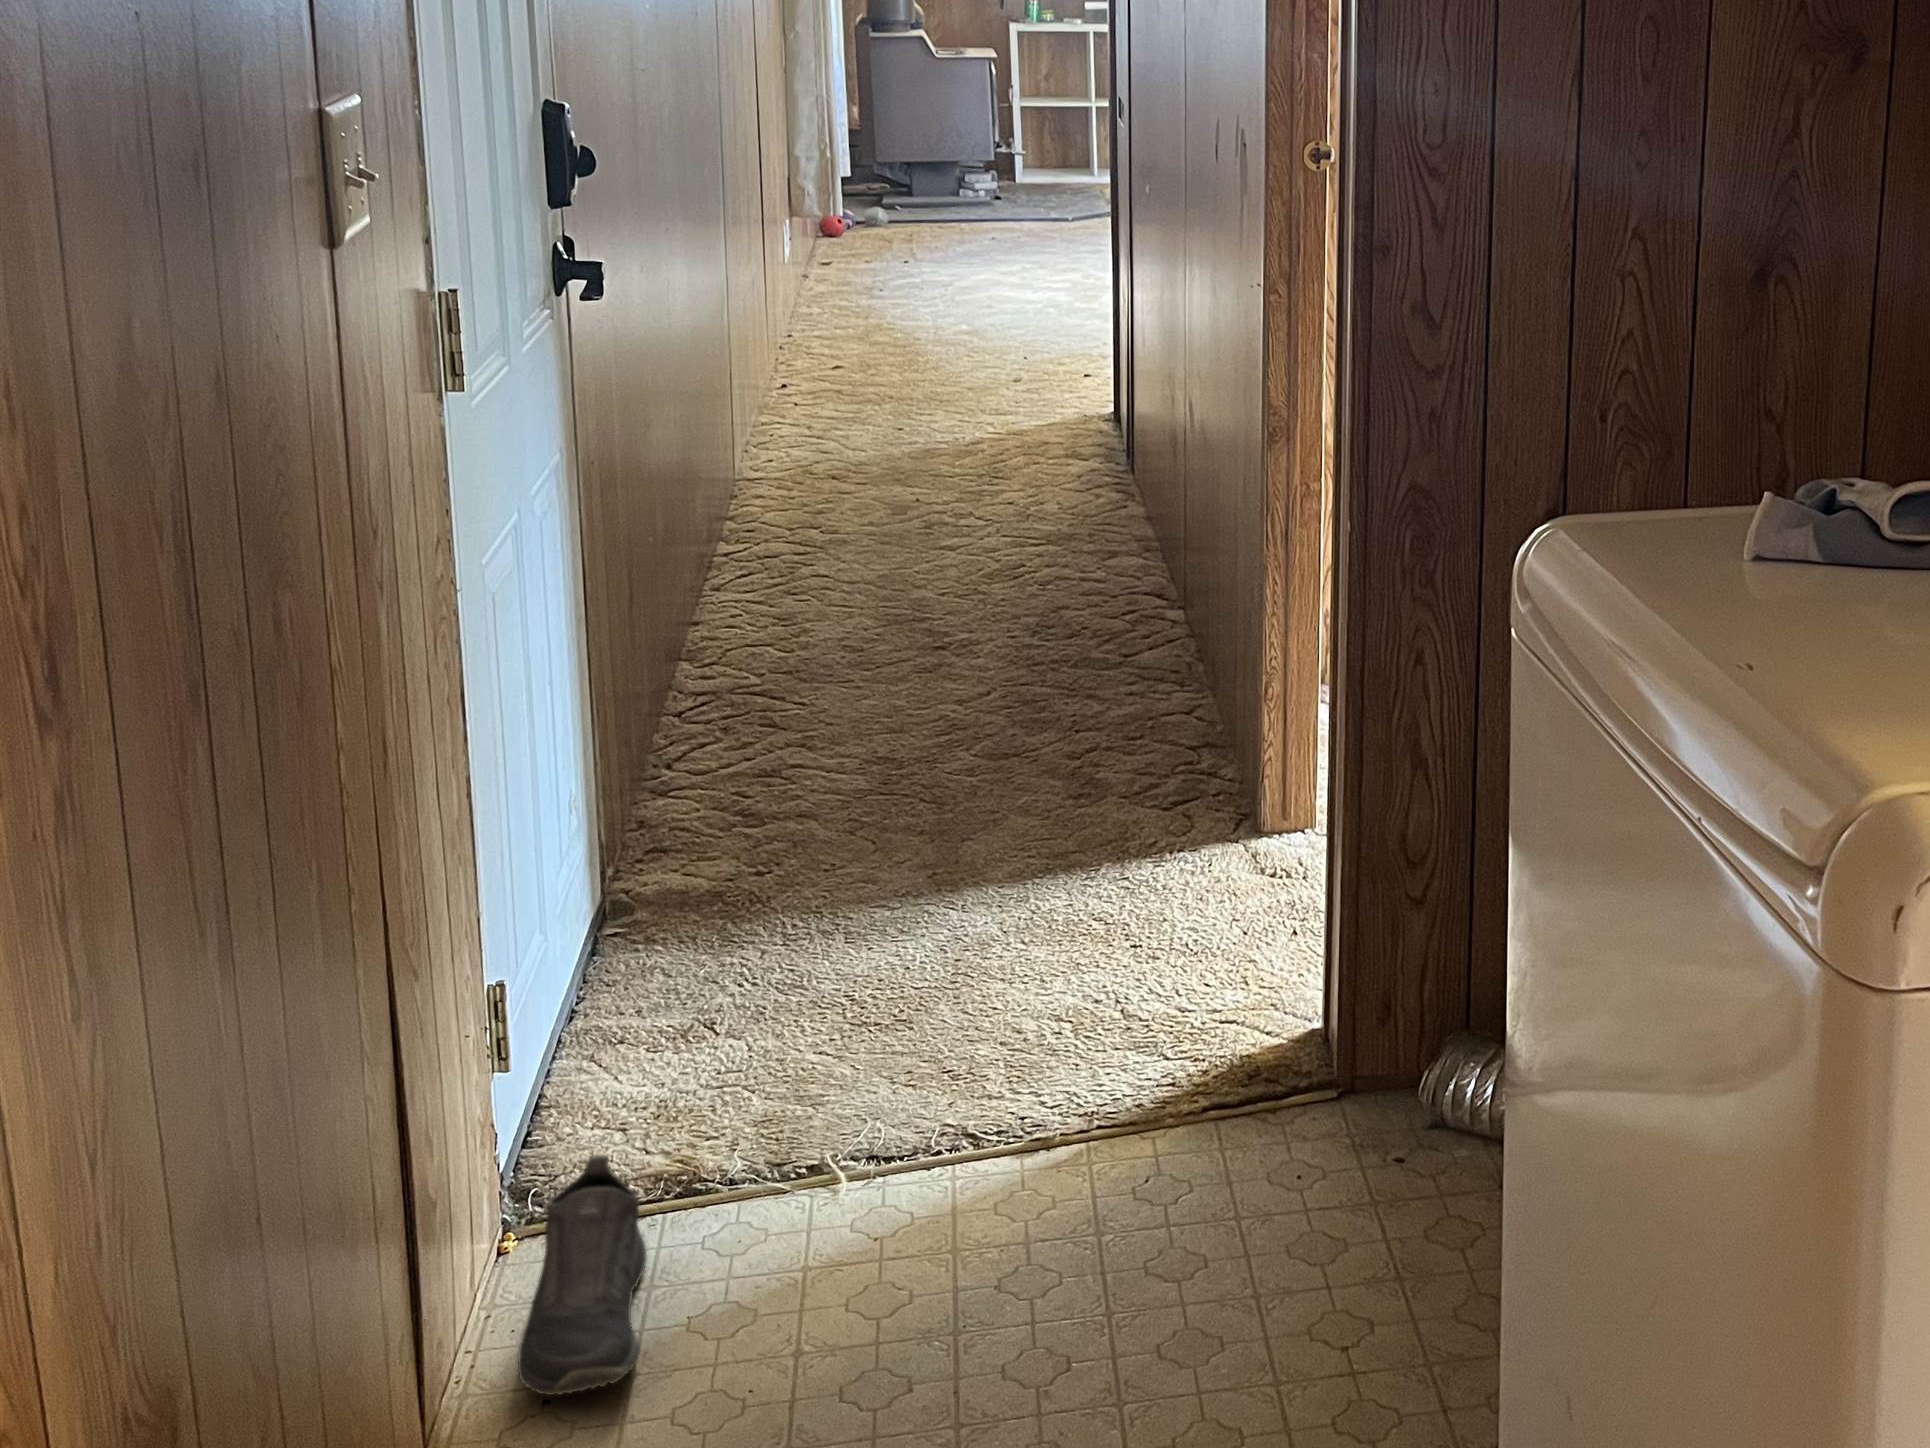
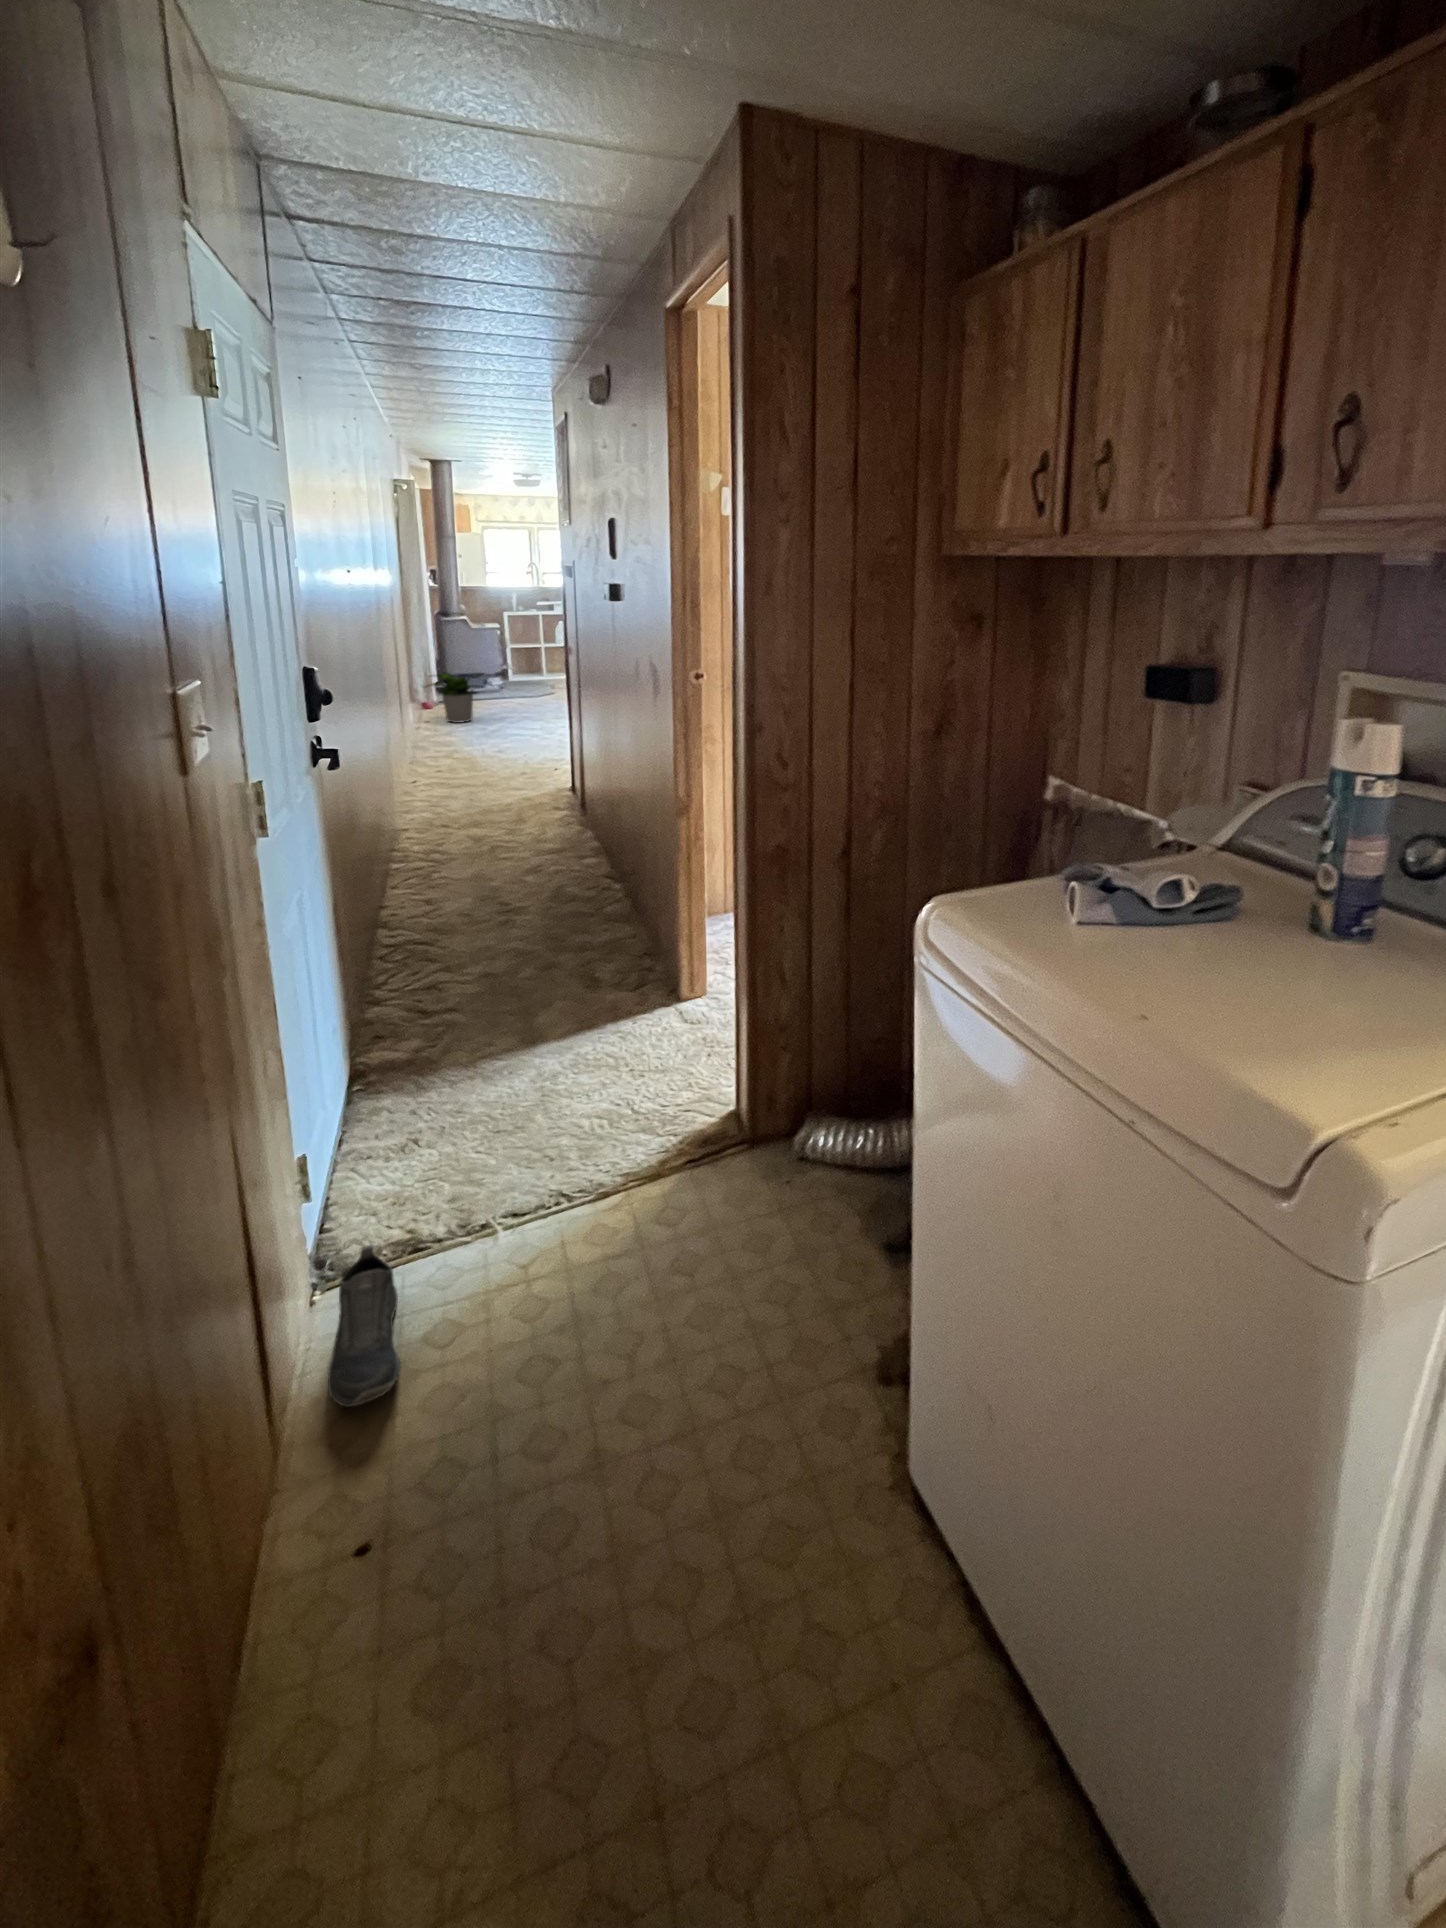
potted plant: none [816,149,951,263] -> present [426,673,477,723]

